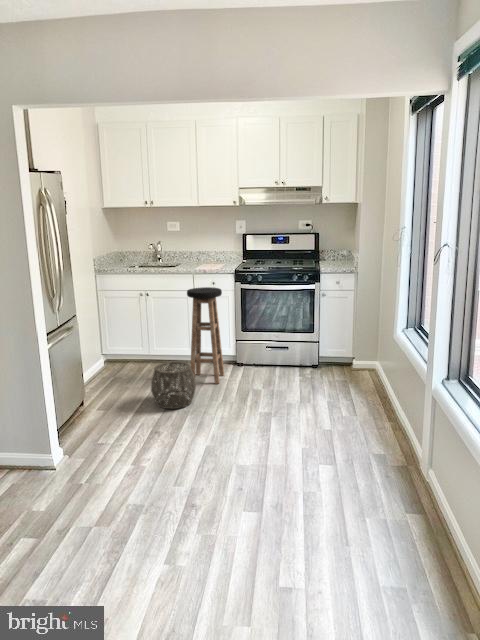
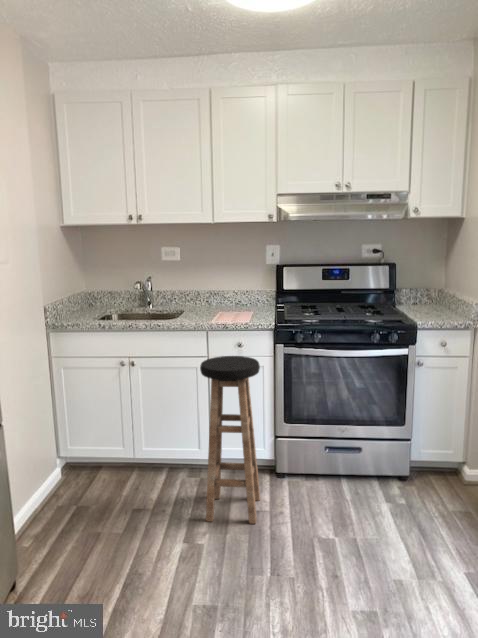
woven basket: present [151,362,196,409] -> none [139,501,225,605]

